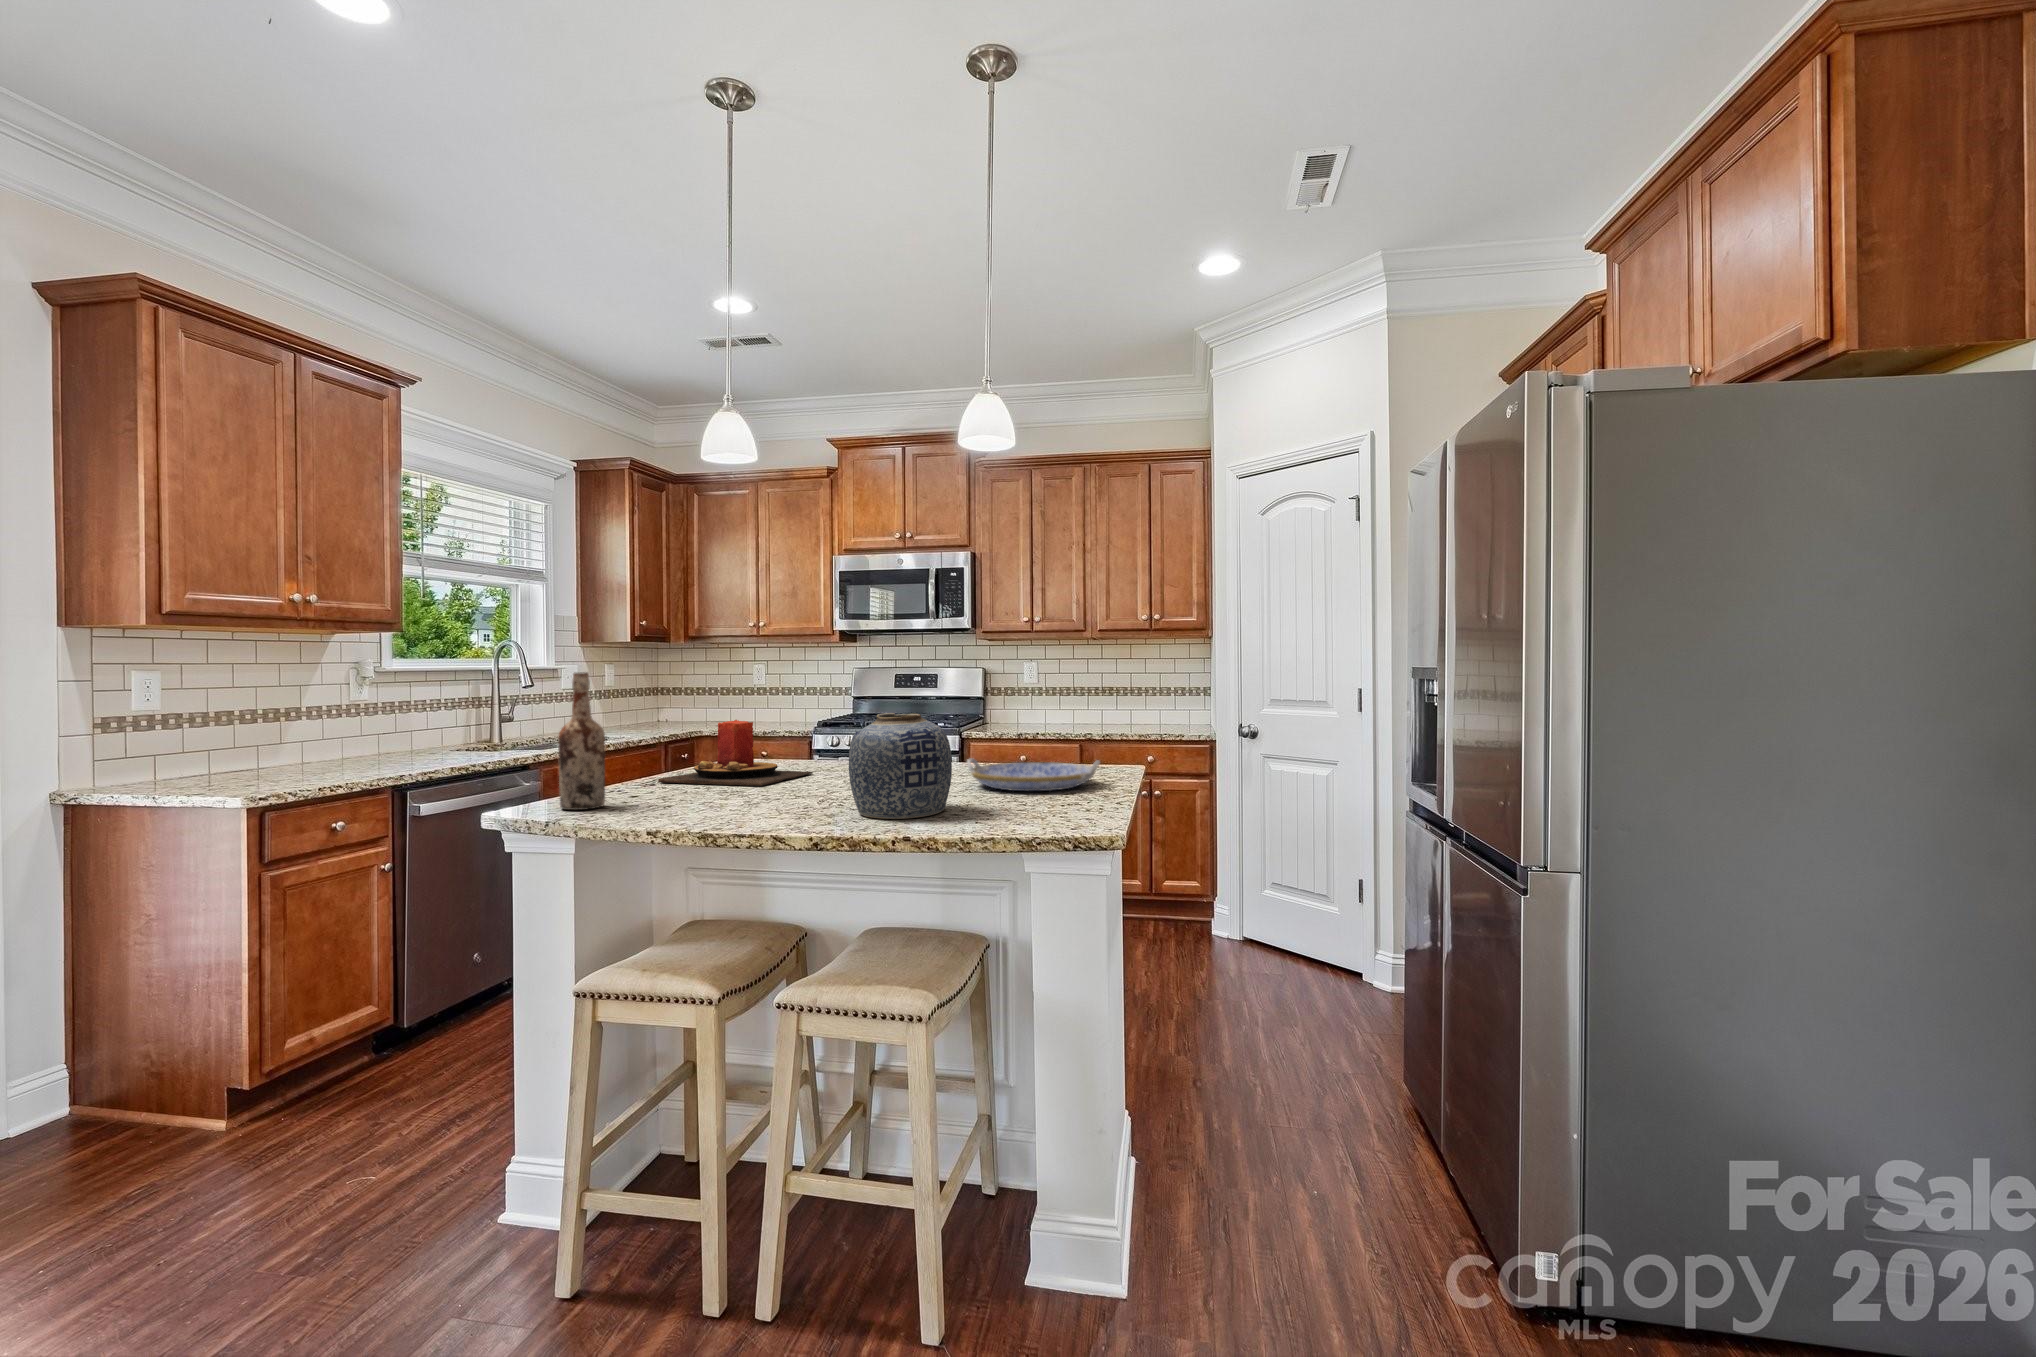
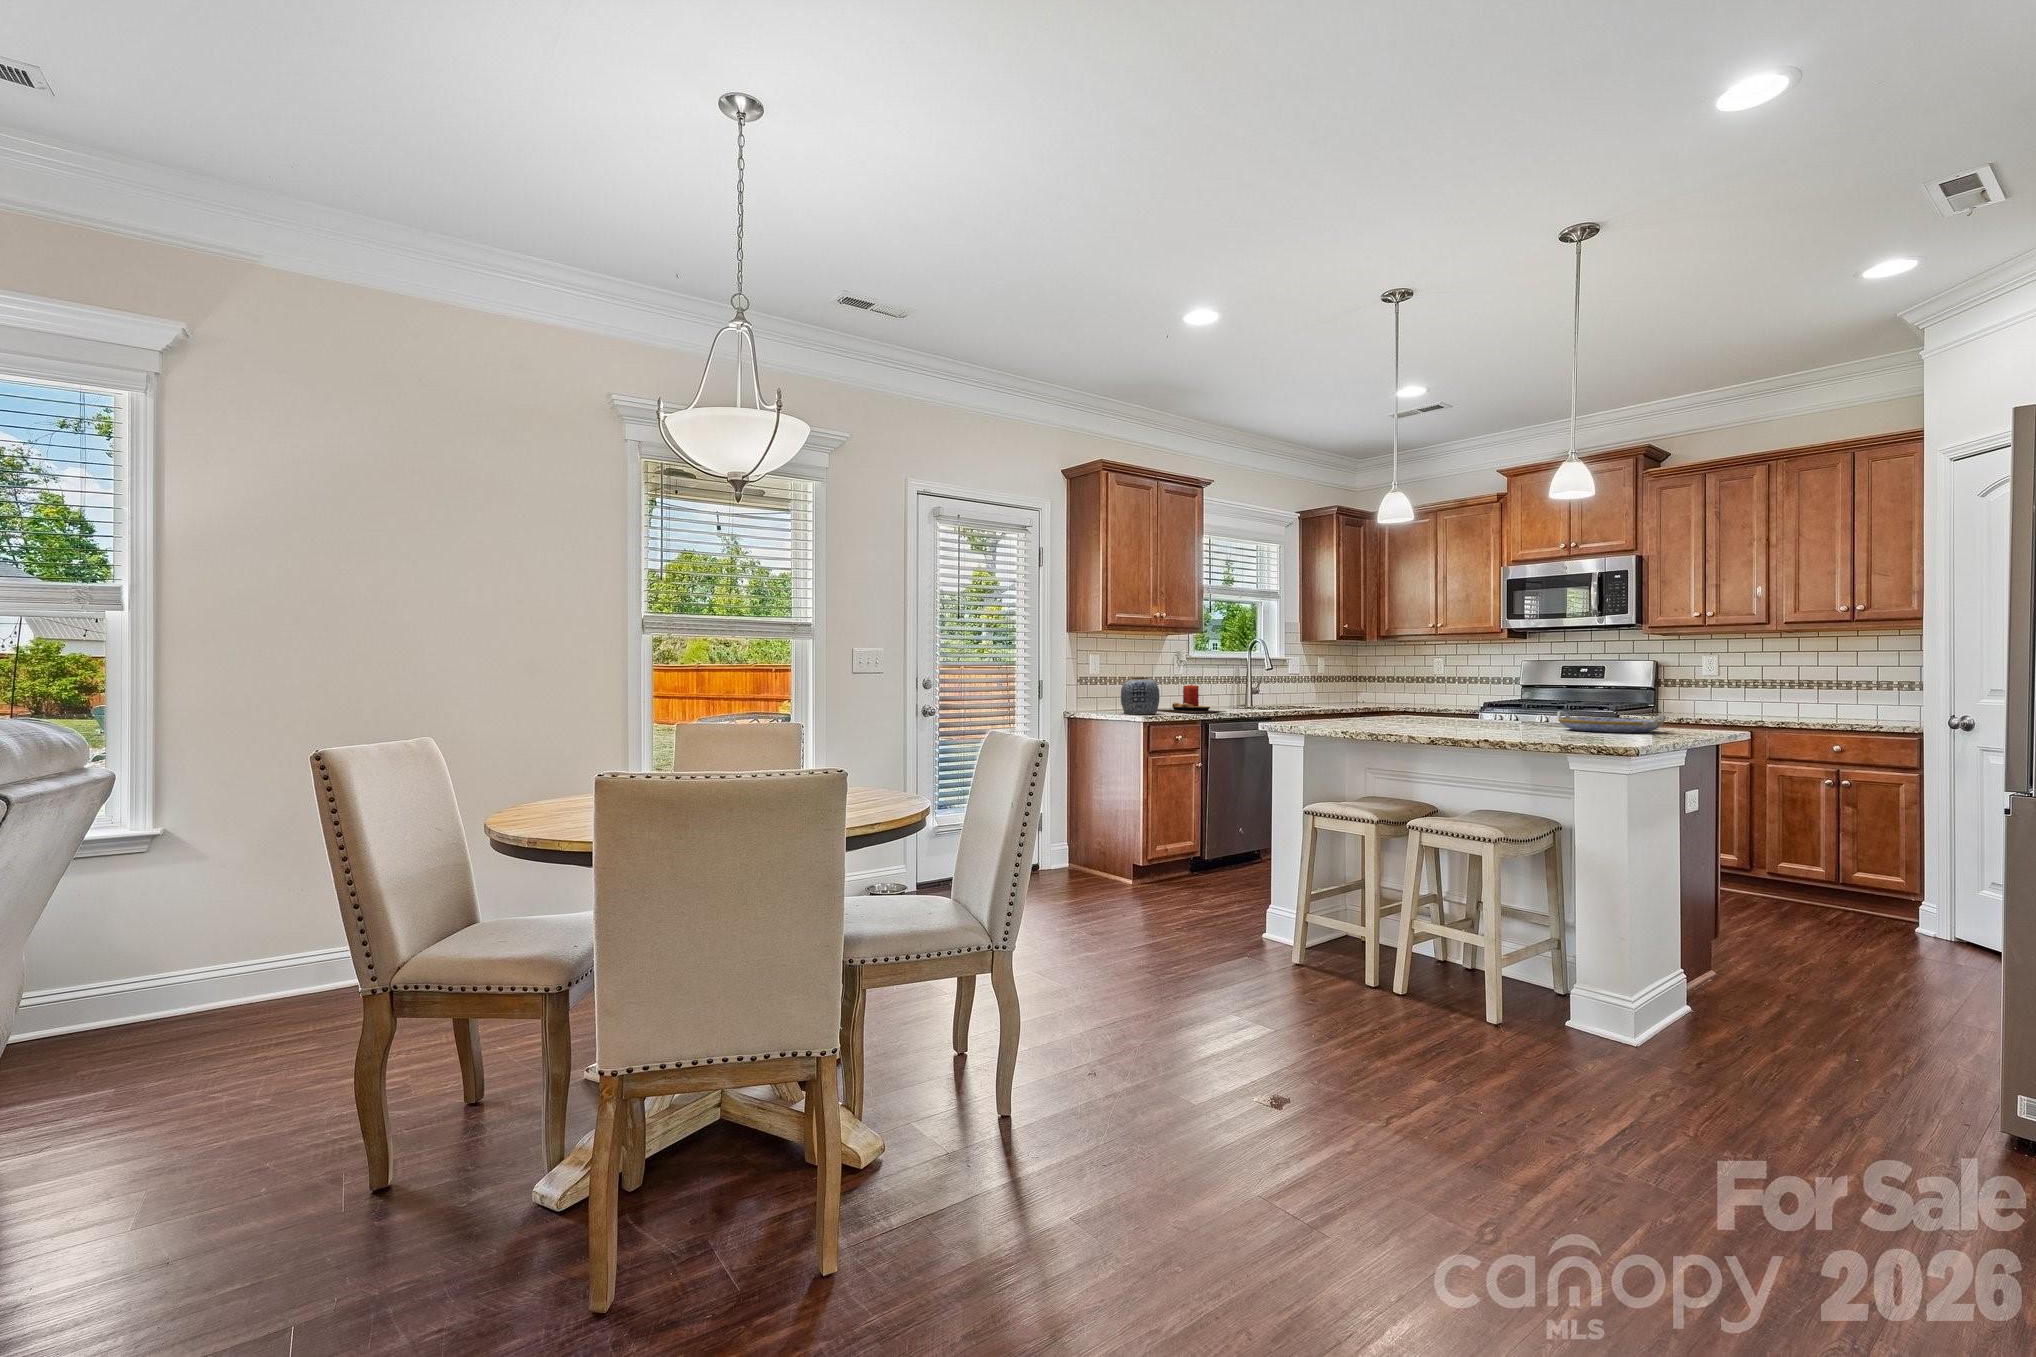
wine bottle: present [558,672,605,810] -> none [1298,650,1321,723]
vase: present [849,713,952,819] -> present [1121,677,1159,714]
candle: present [658,720,813,786] -> present [1157,685,1226,713]

